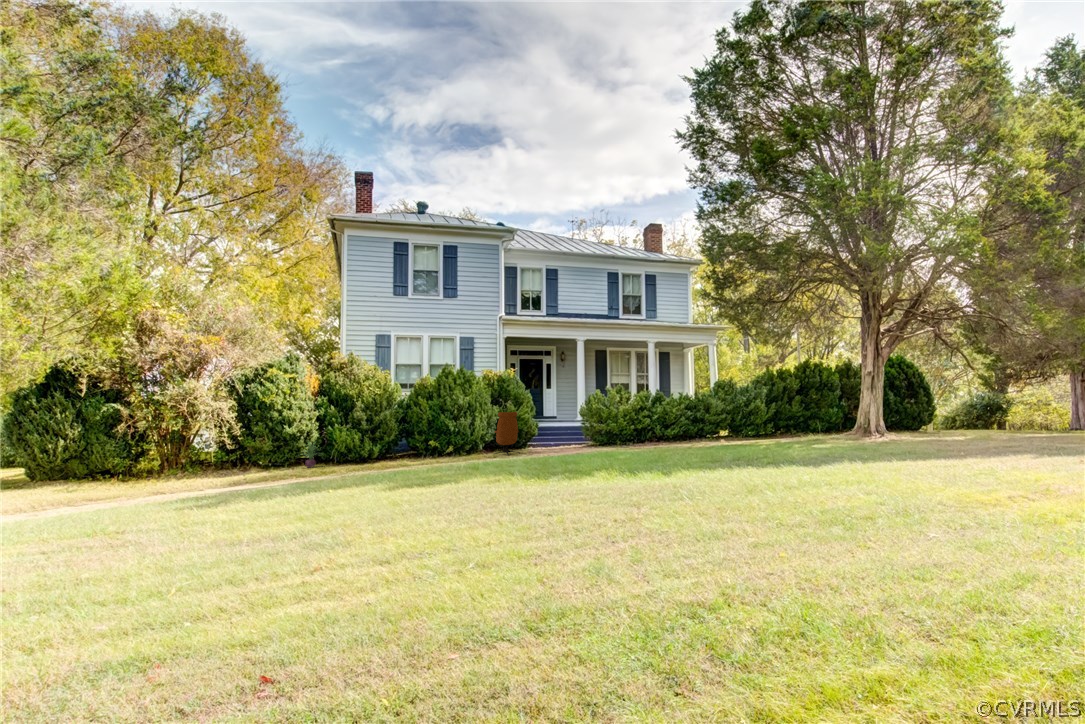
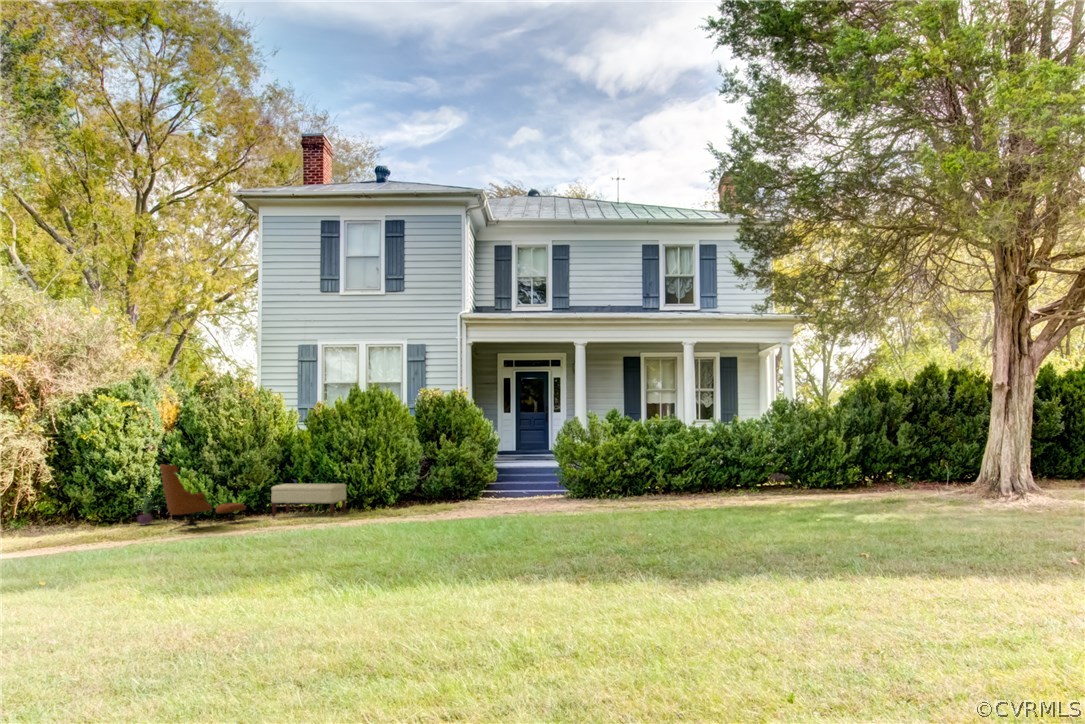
lounge chair: present [494,412,520,456] -> present [160,464,246,531]
bench: none [406,435,459,460] -> present [271,484,346,517]

